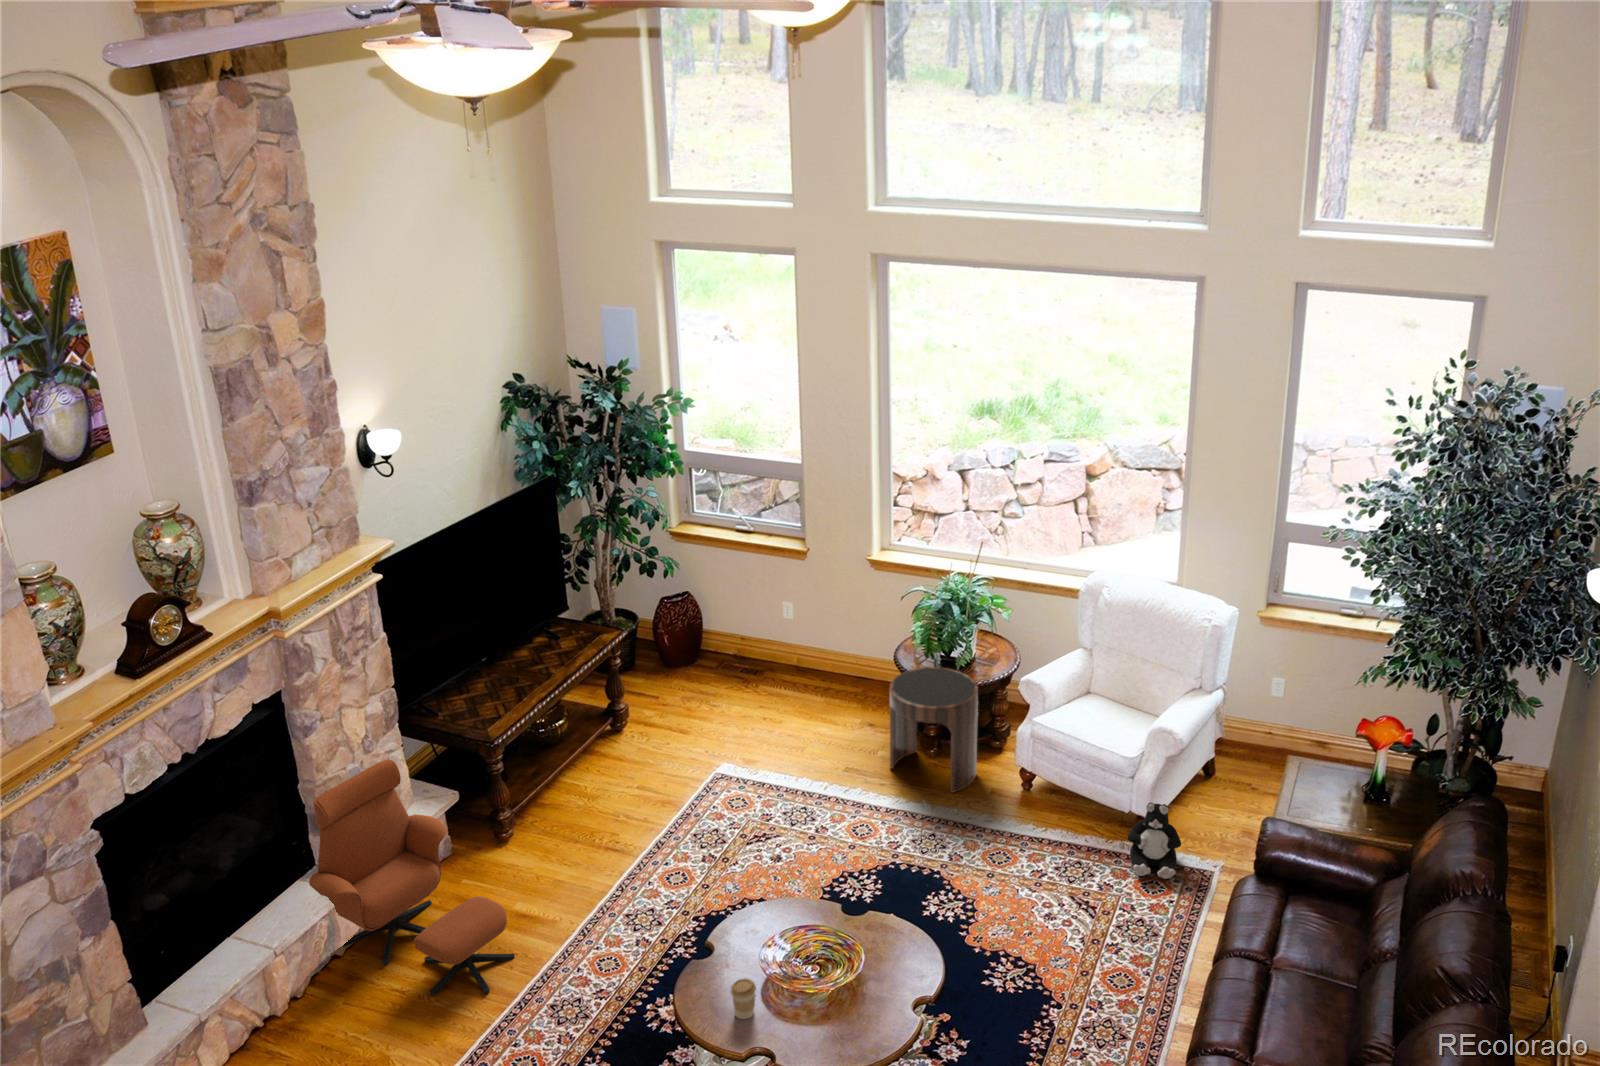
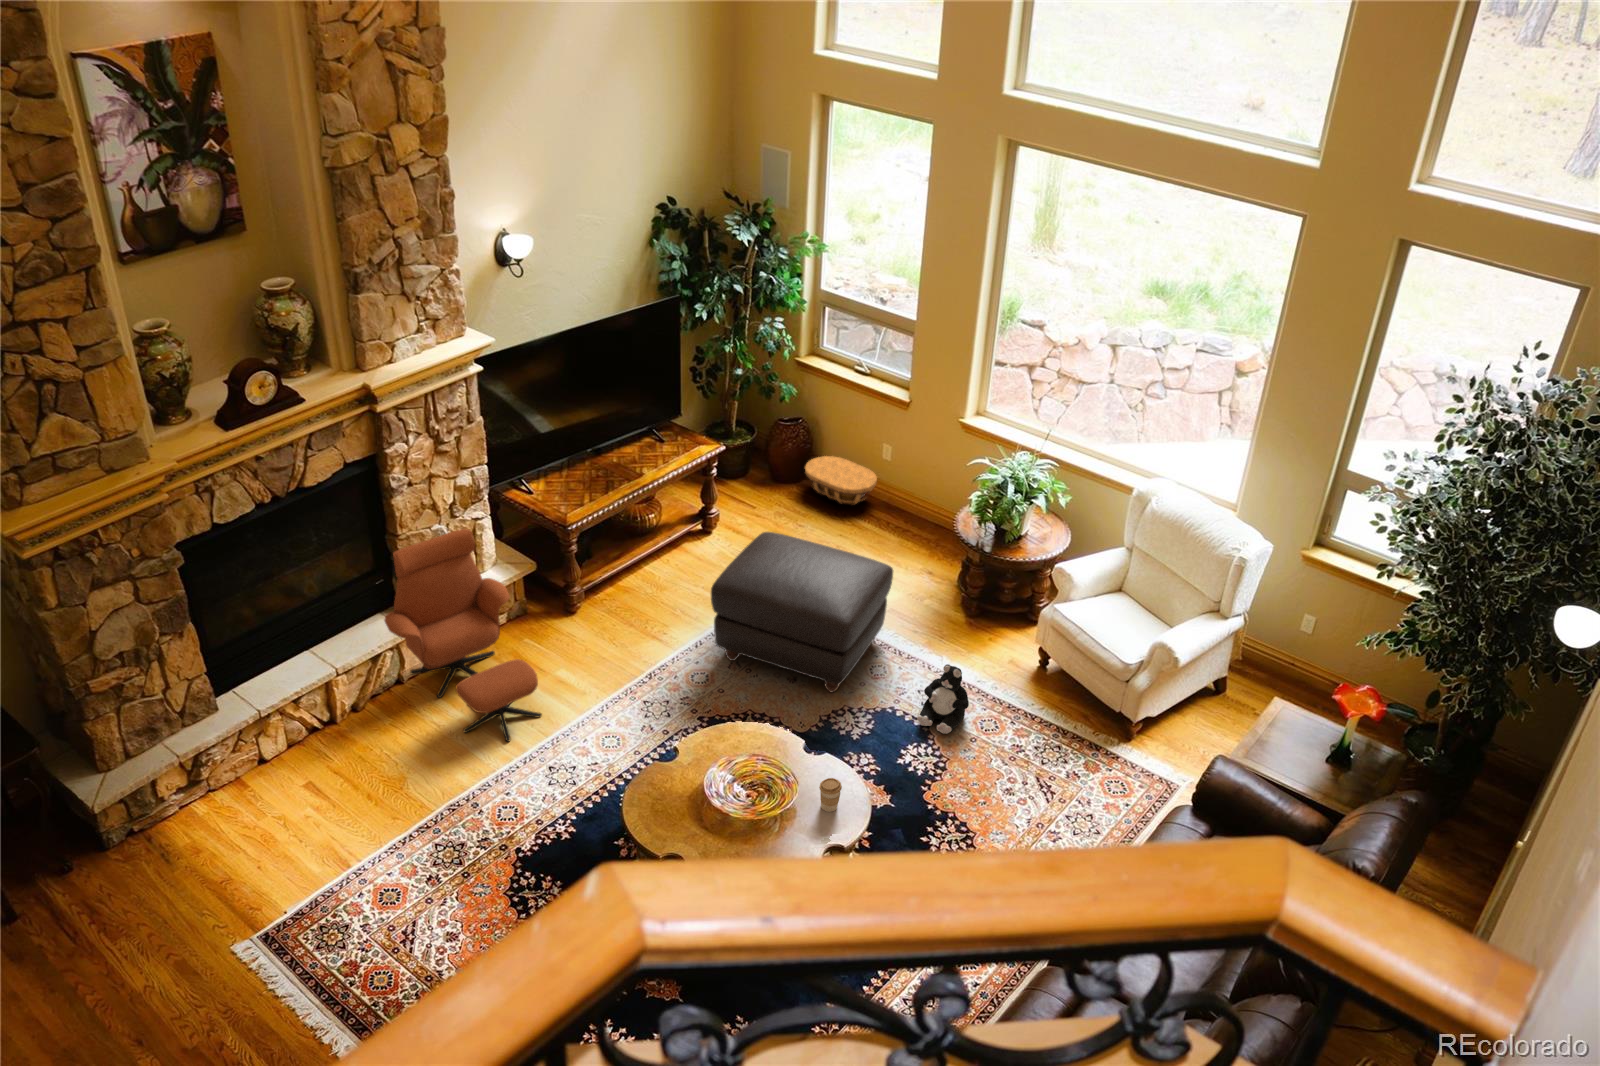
basket: none [703,626,784,673] -> present [805,456,877,504]
side table: present [890,667,978,793] -> none [927,535,1016,656]
ottoman: none [674,704,856,861] -> present [711,532,893,692]
plush toy: present [1128,803,1181,879] -> present [917,664,969,734]
coffee cup: present [731,979,756,1019] -> present [819,778,842,812]

